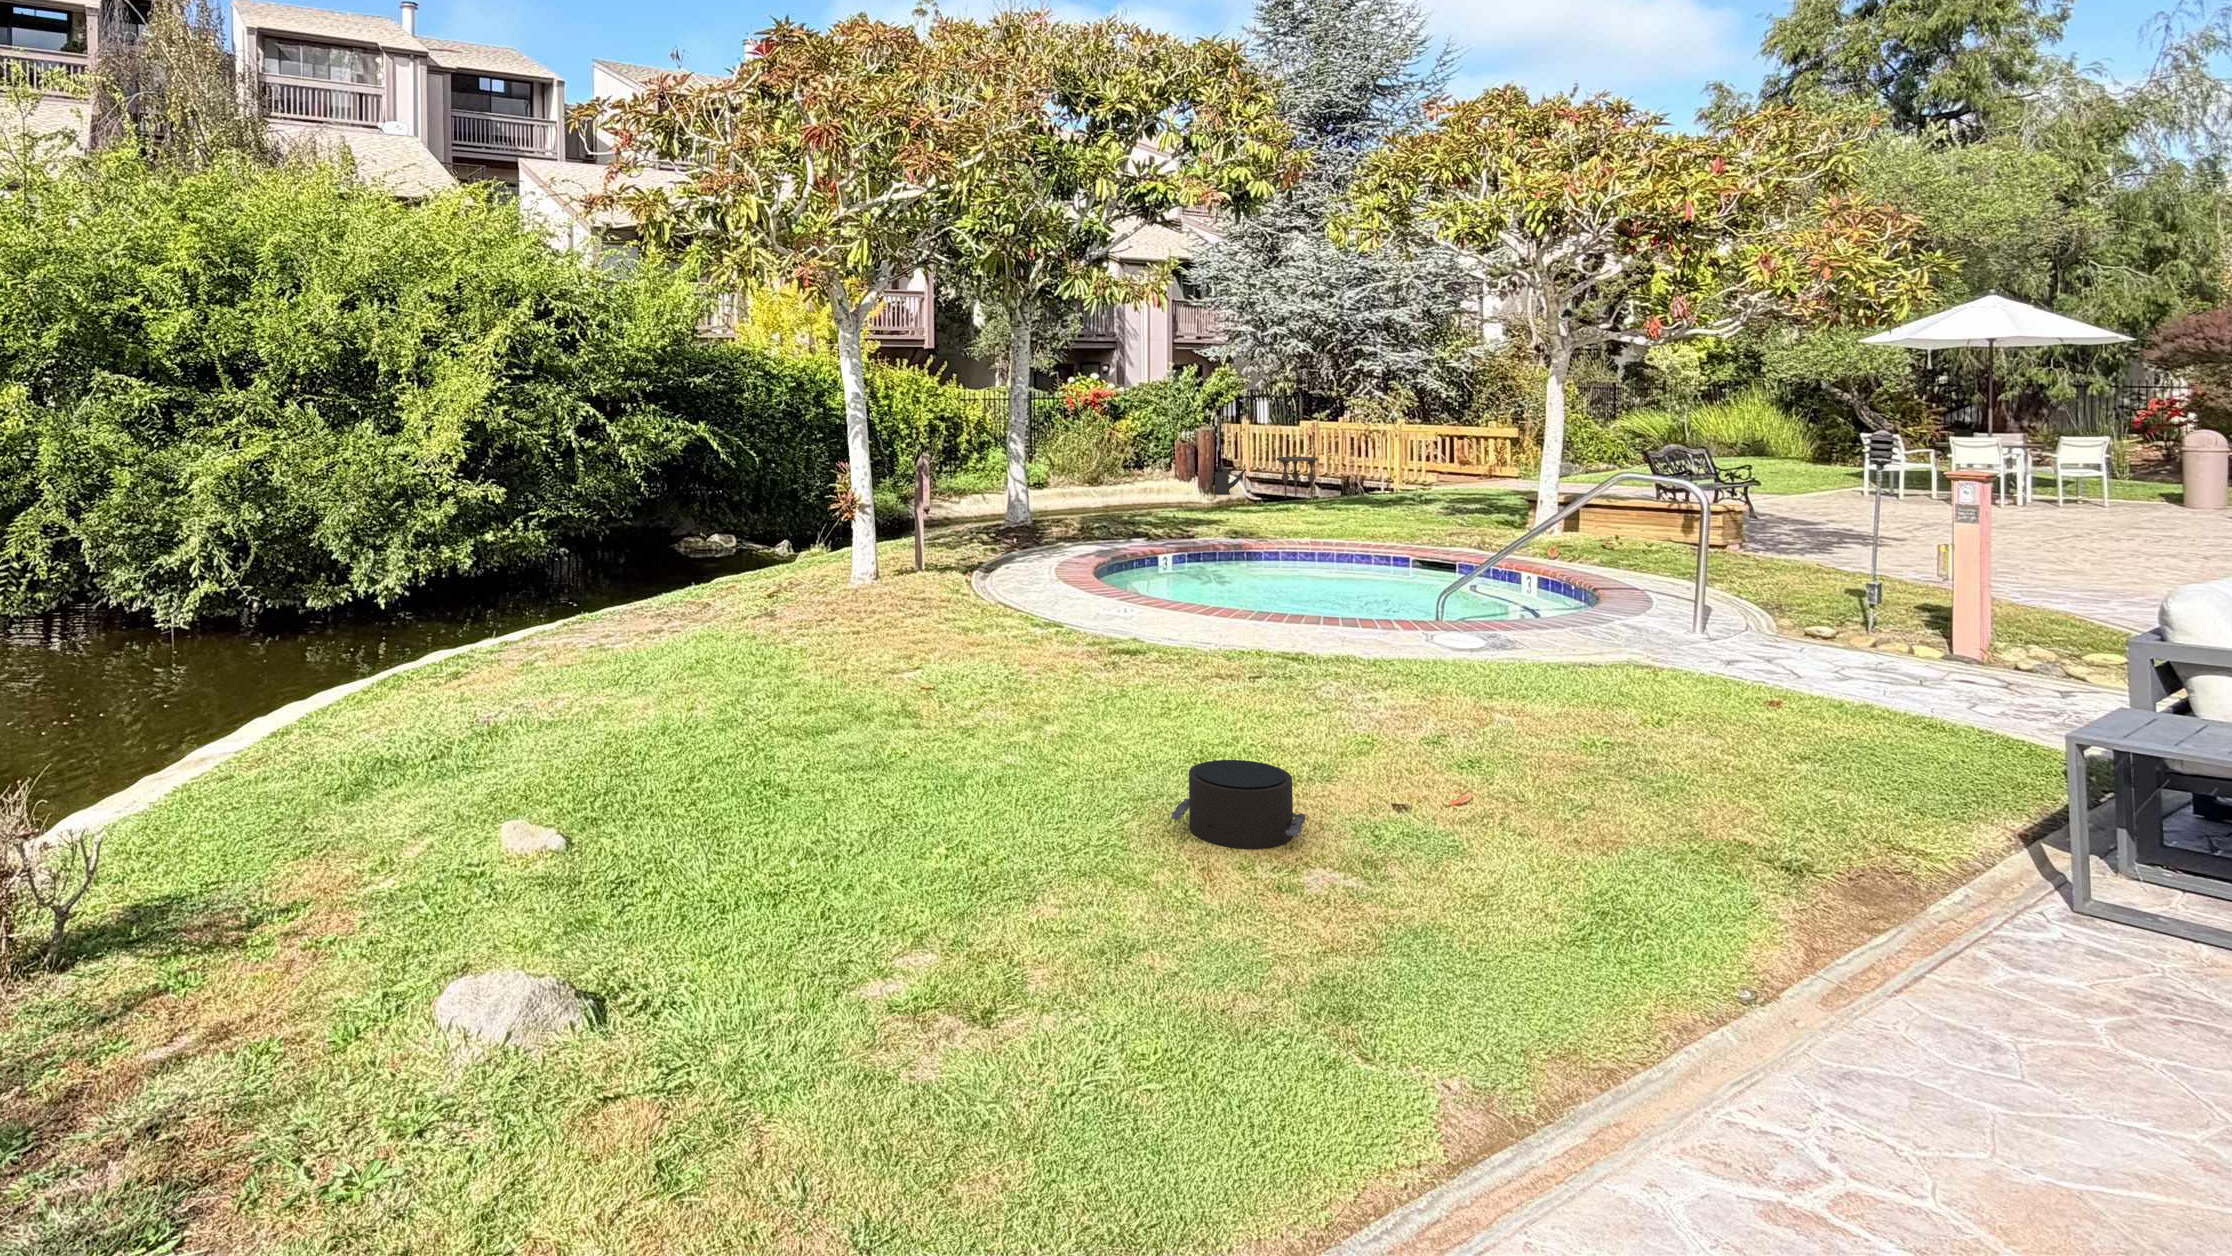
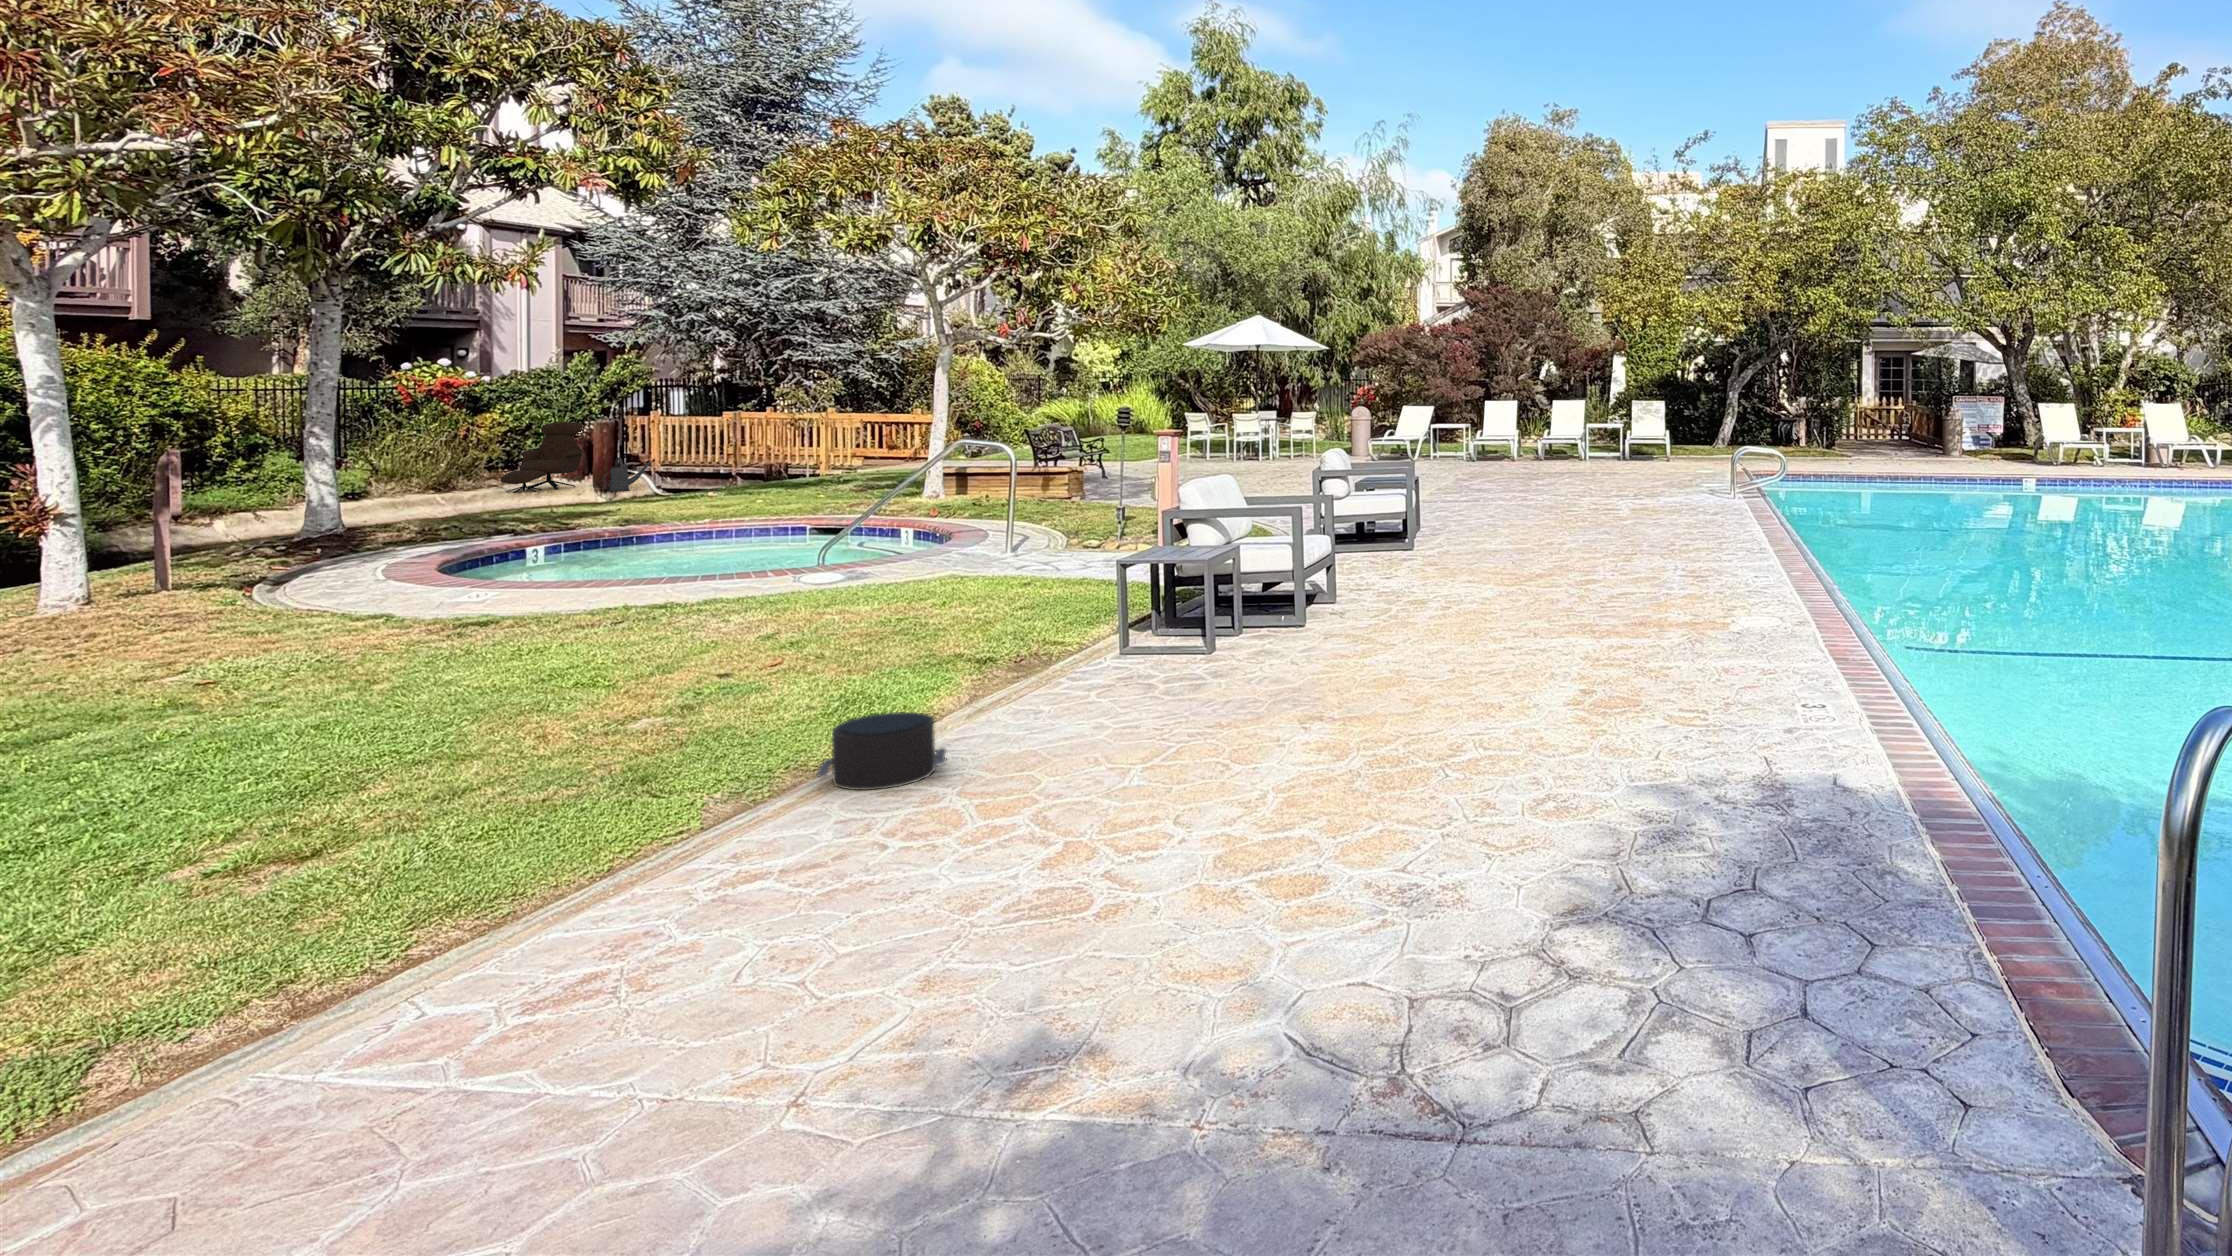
lounge chair: none [1133,429,1194,491] -> present [500,422,584,493]
side table: present [1277,457,1318,498] -> none [686,448,734,491]
pouf: present [1171,760,1305,849] -> present [817,712,947,790]

